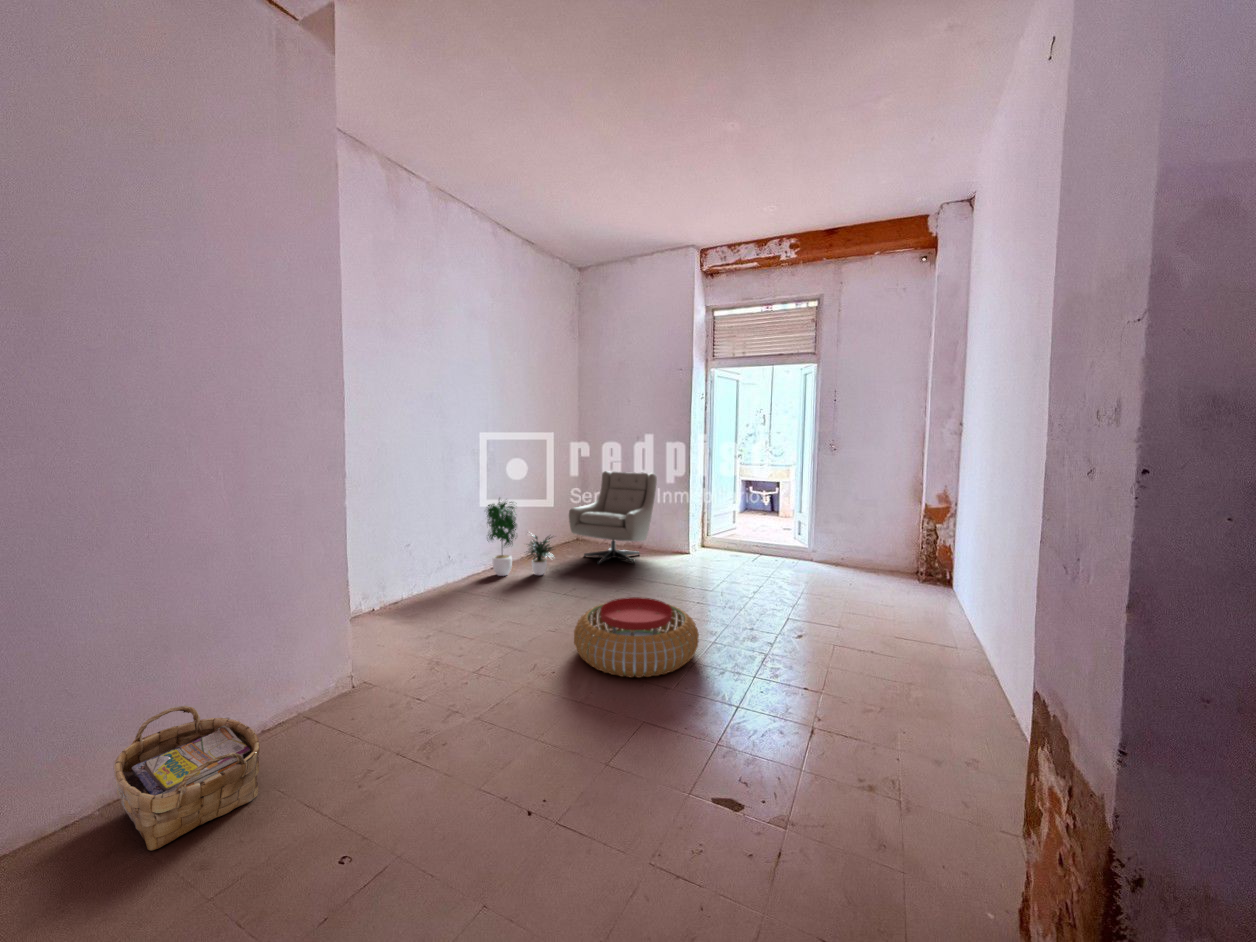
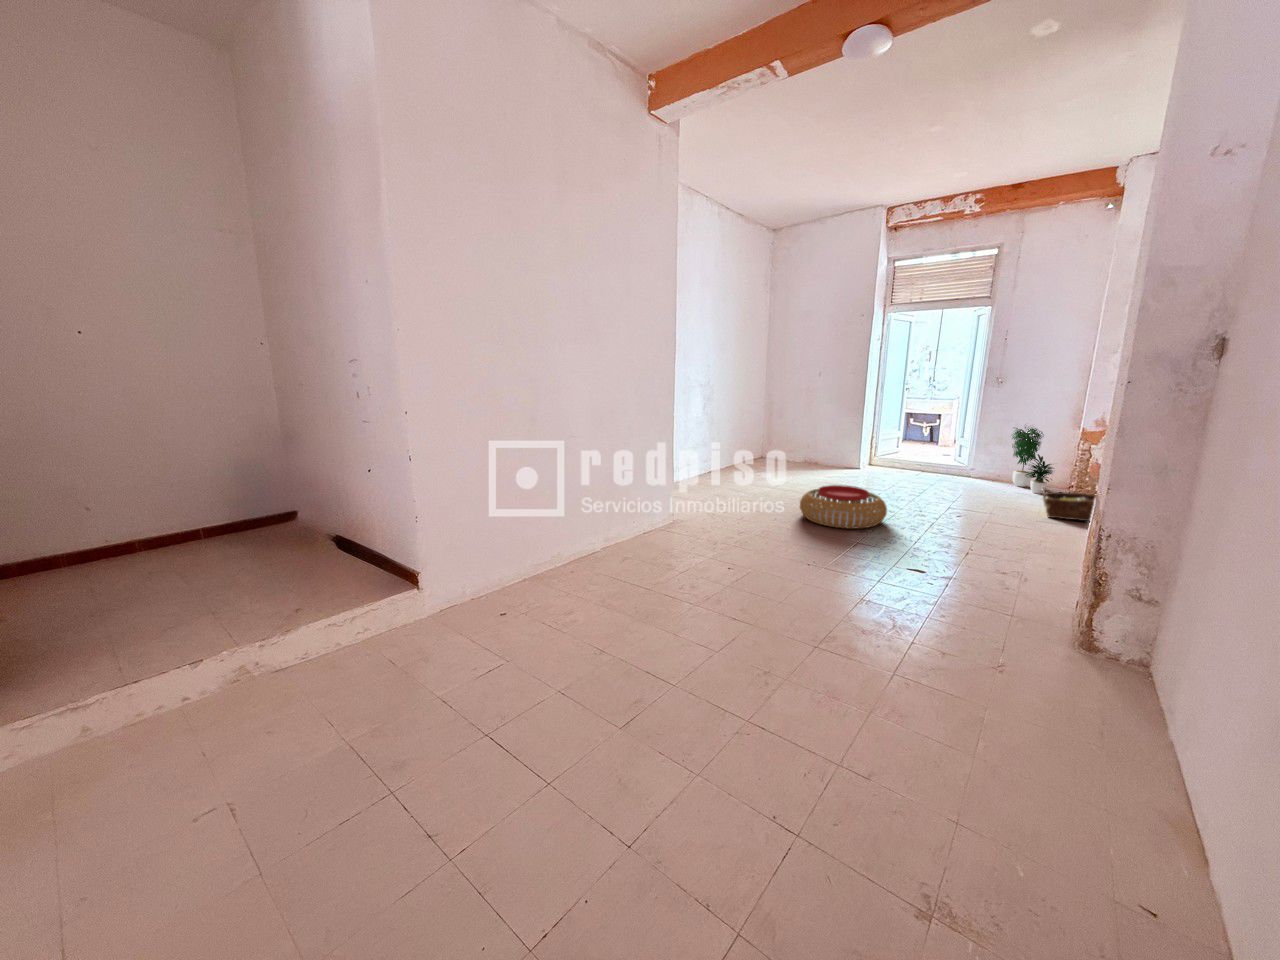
armchair: present [569,471,657,564] -> none [764,402,835,475]
potted plant: present [487,499,553,576] -> present [1011,427,1053,494]
woven basket: present [113,706,260,850] -> present [1042,488,1097,521]

